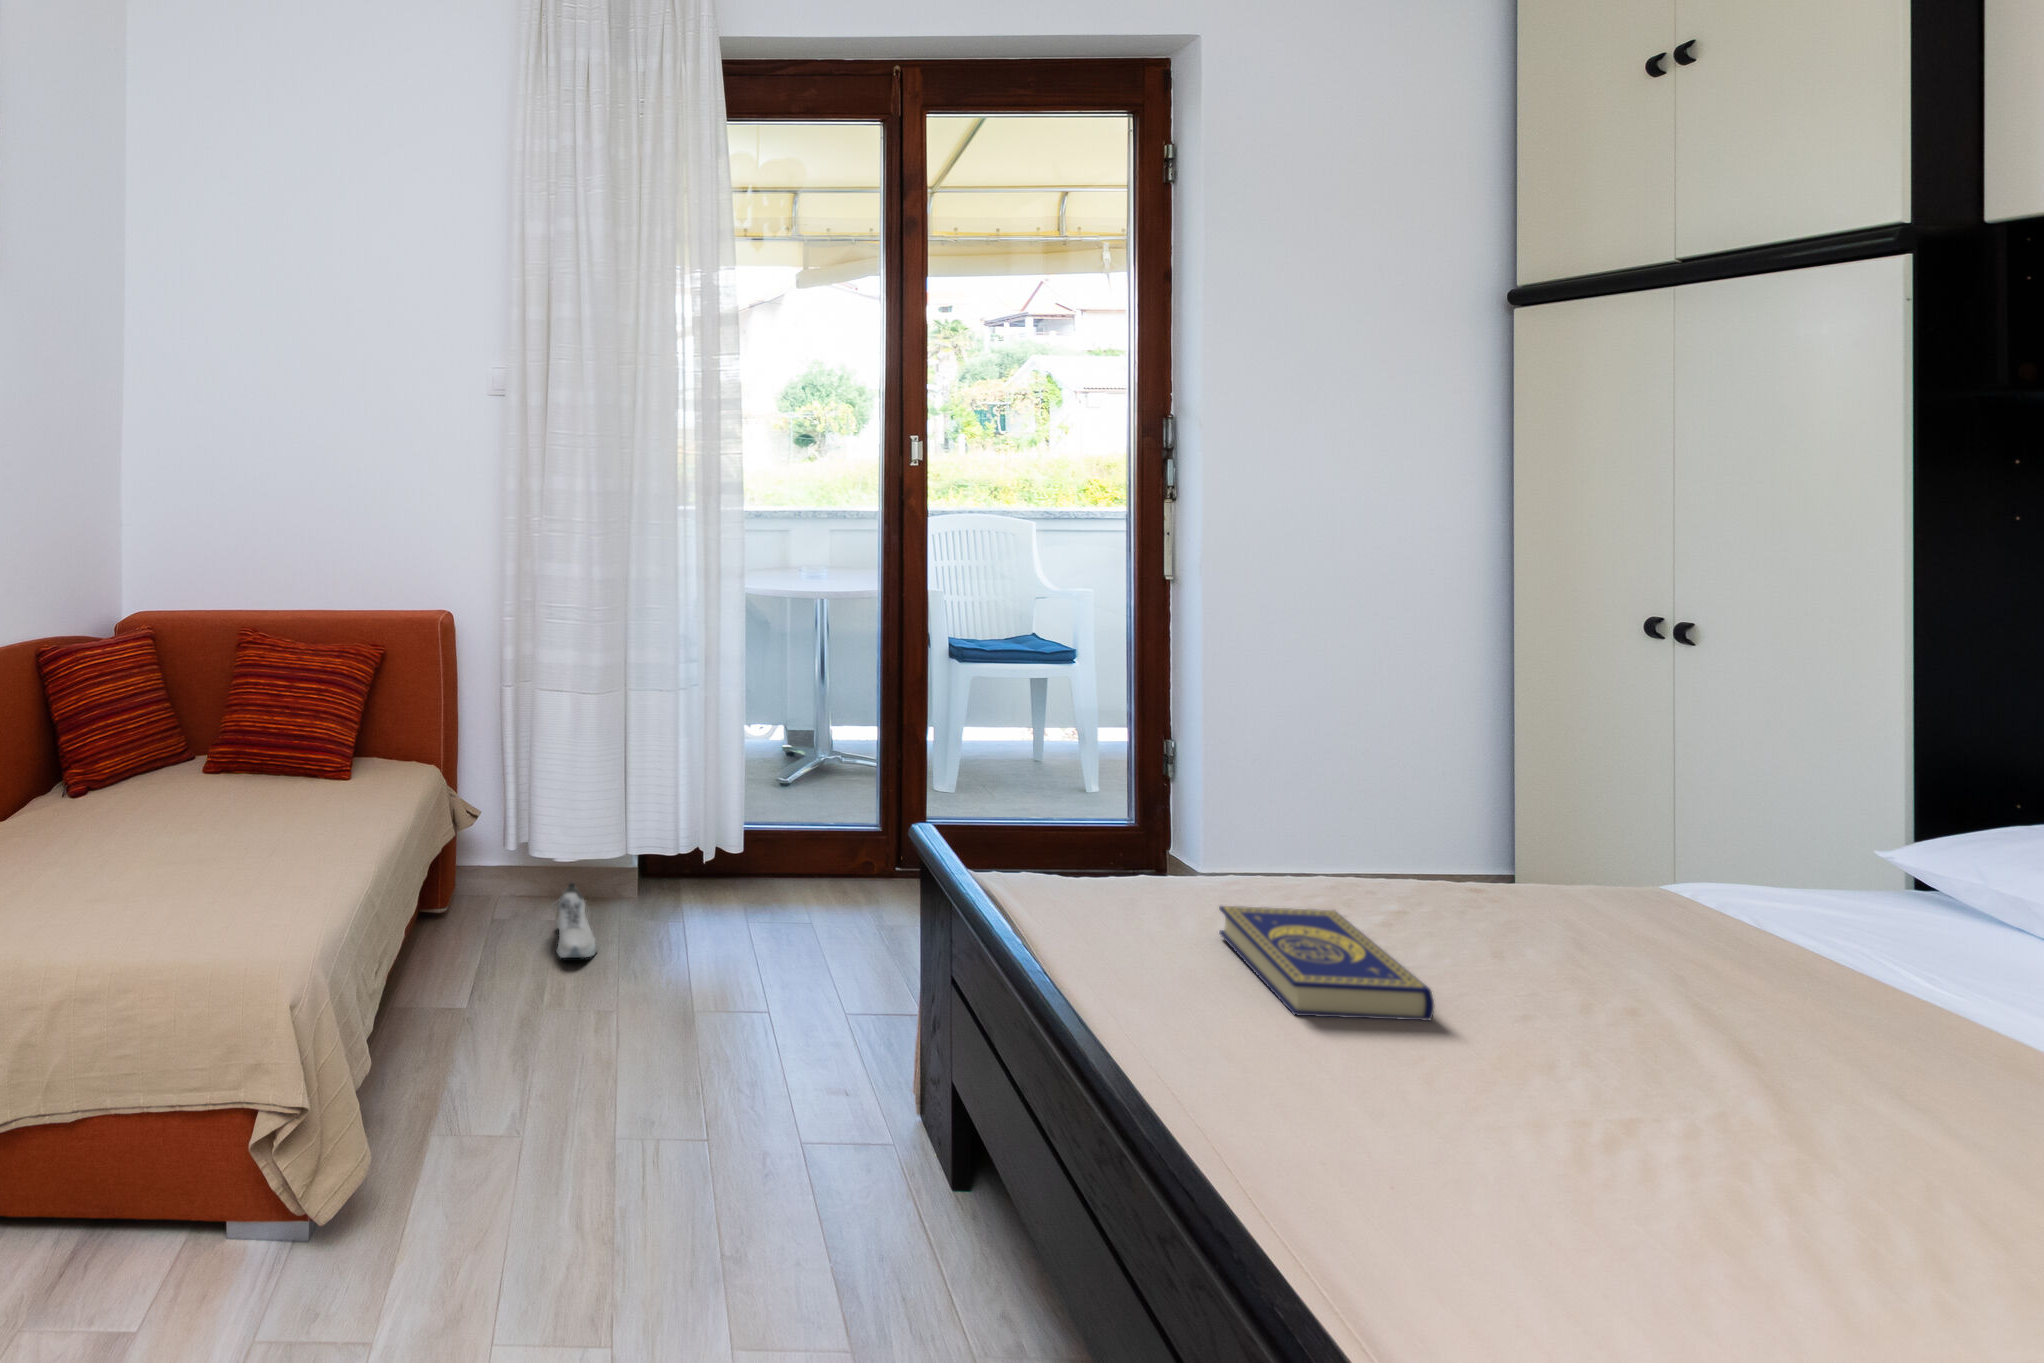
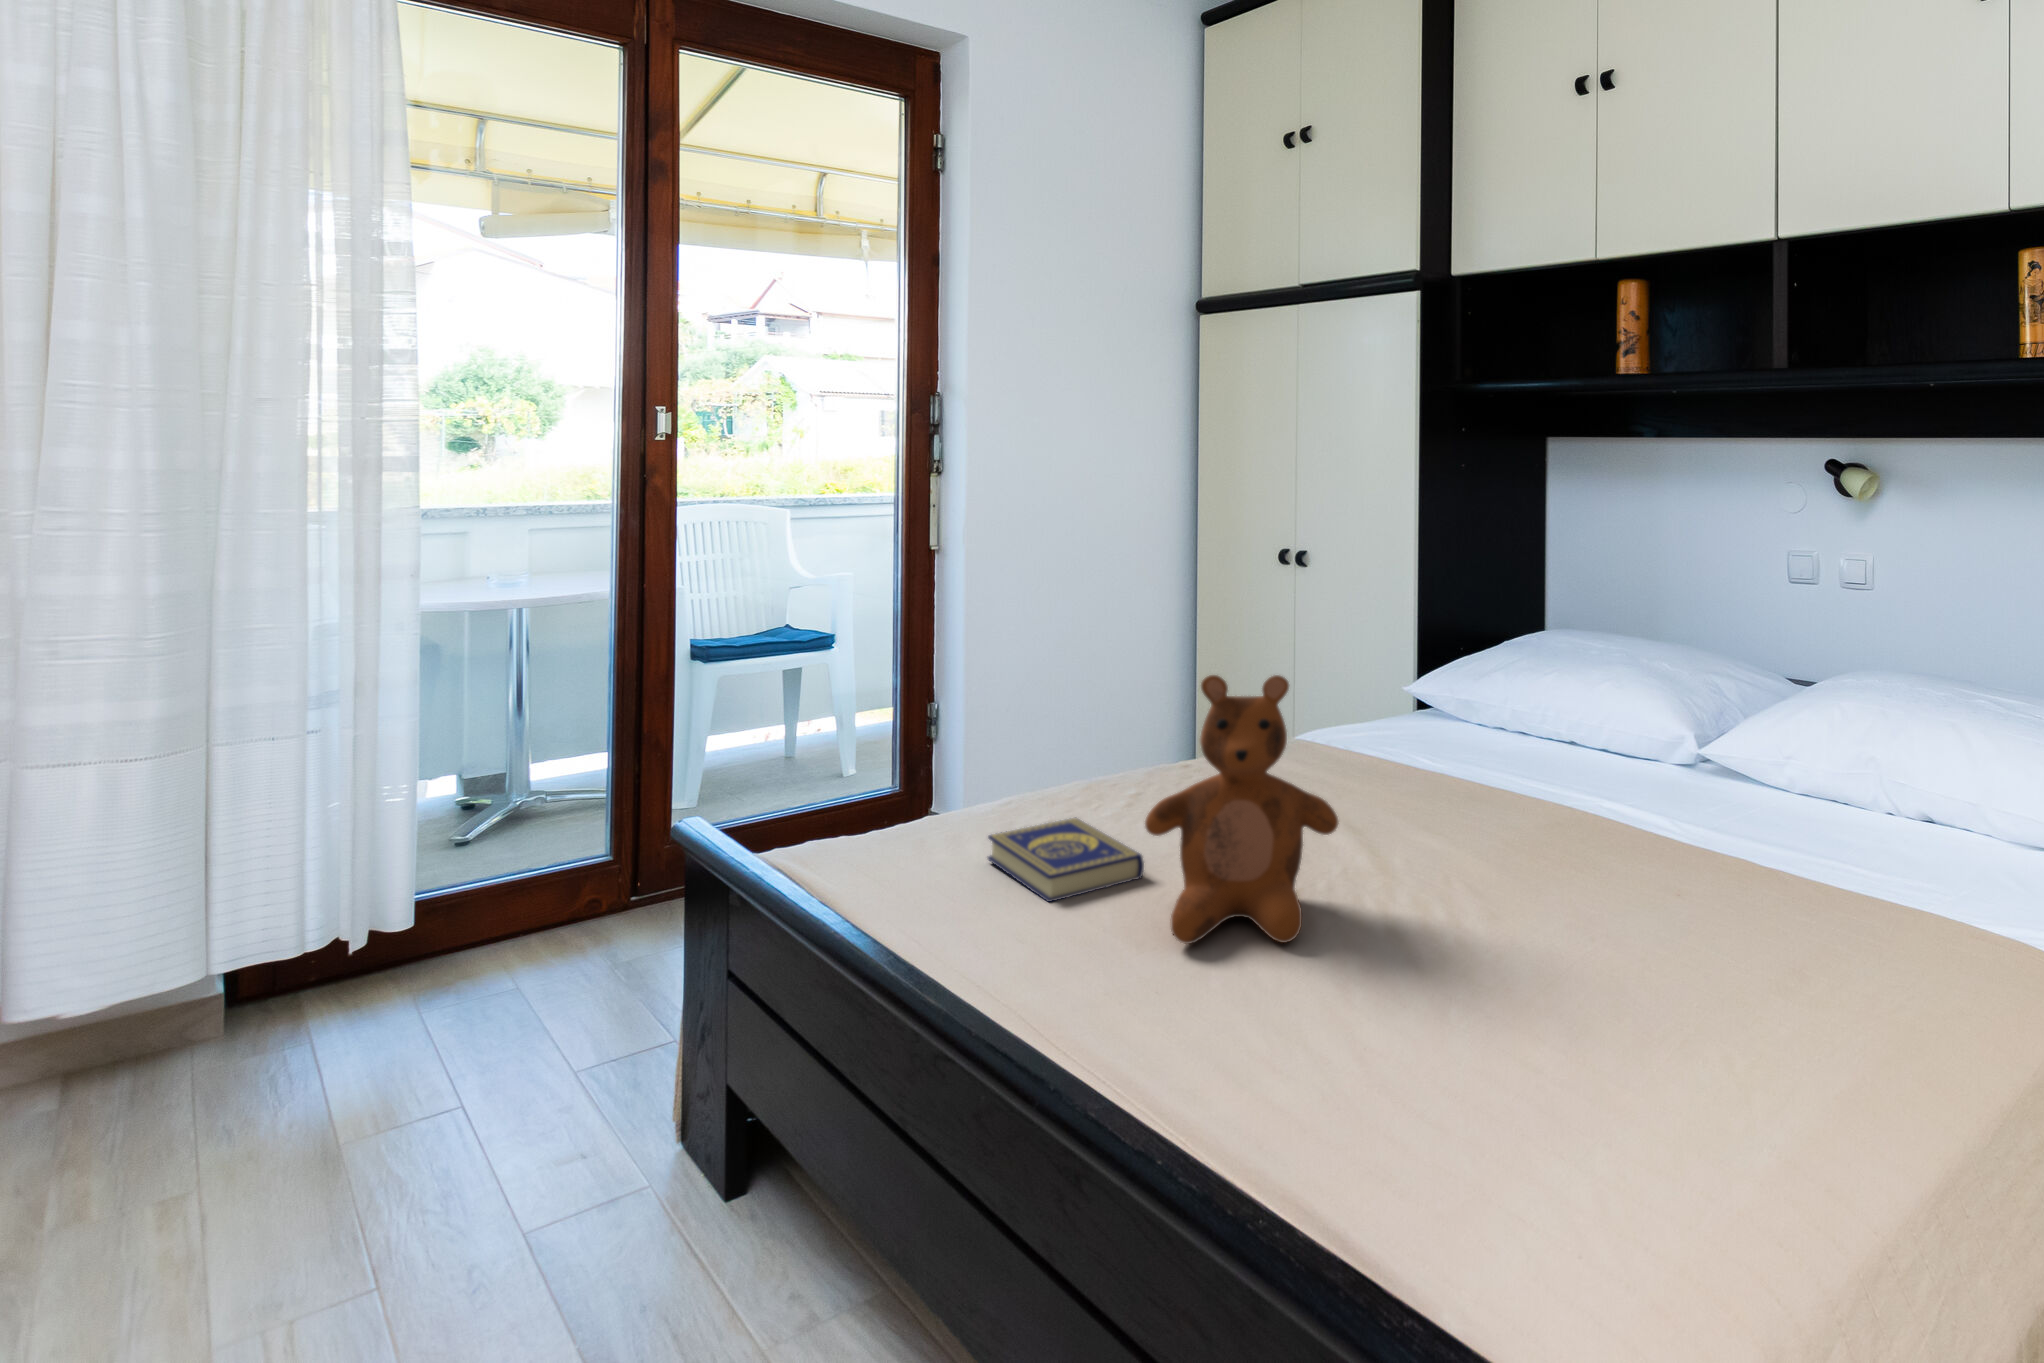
teddy bear: none [1432,771,1800,1217] -> present [1145,675,1339,944]
shoe: present [553,883,598,958] -> none [68,1042,163,1151]

